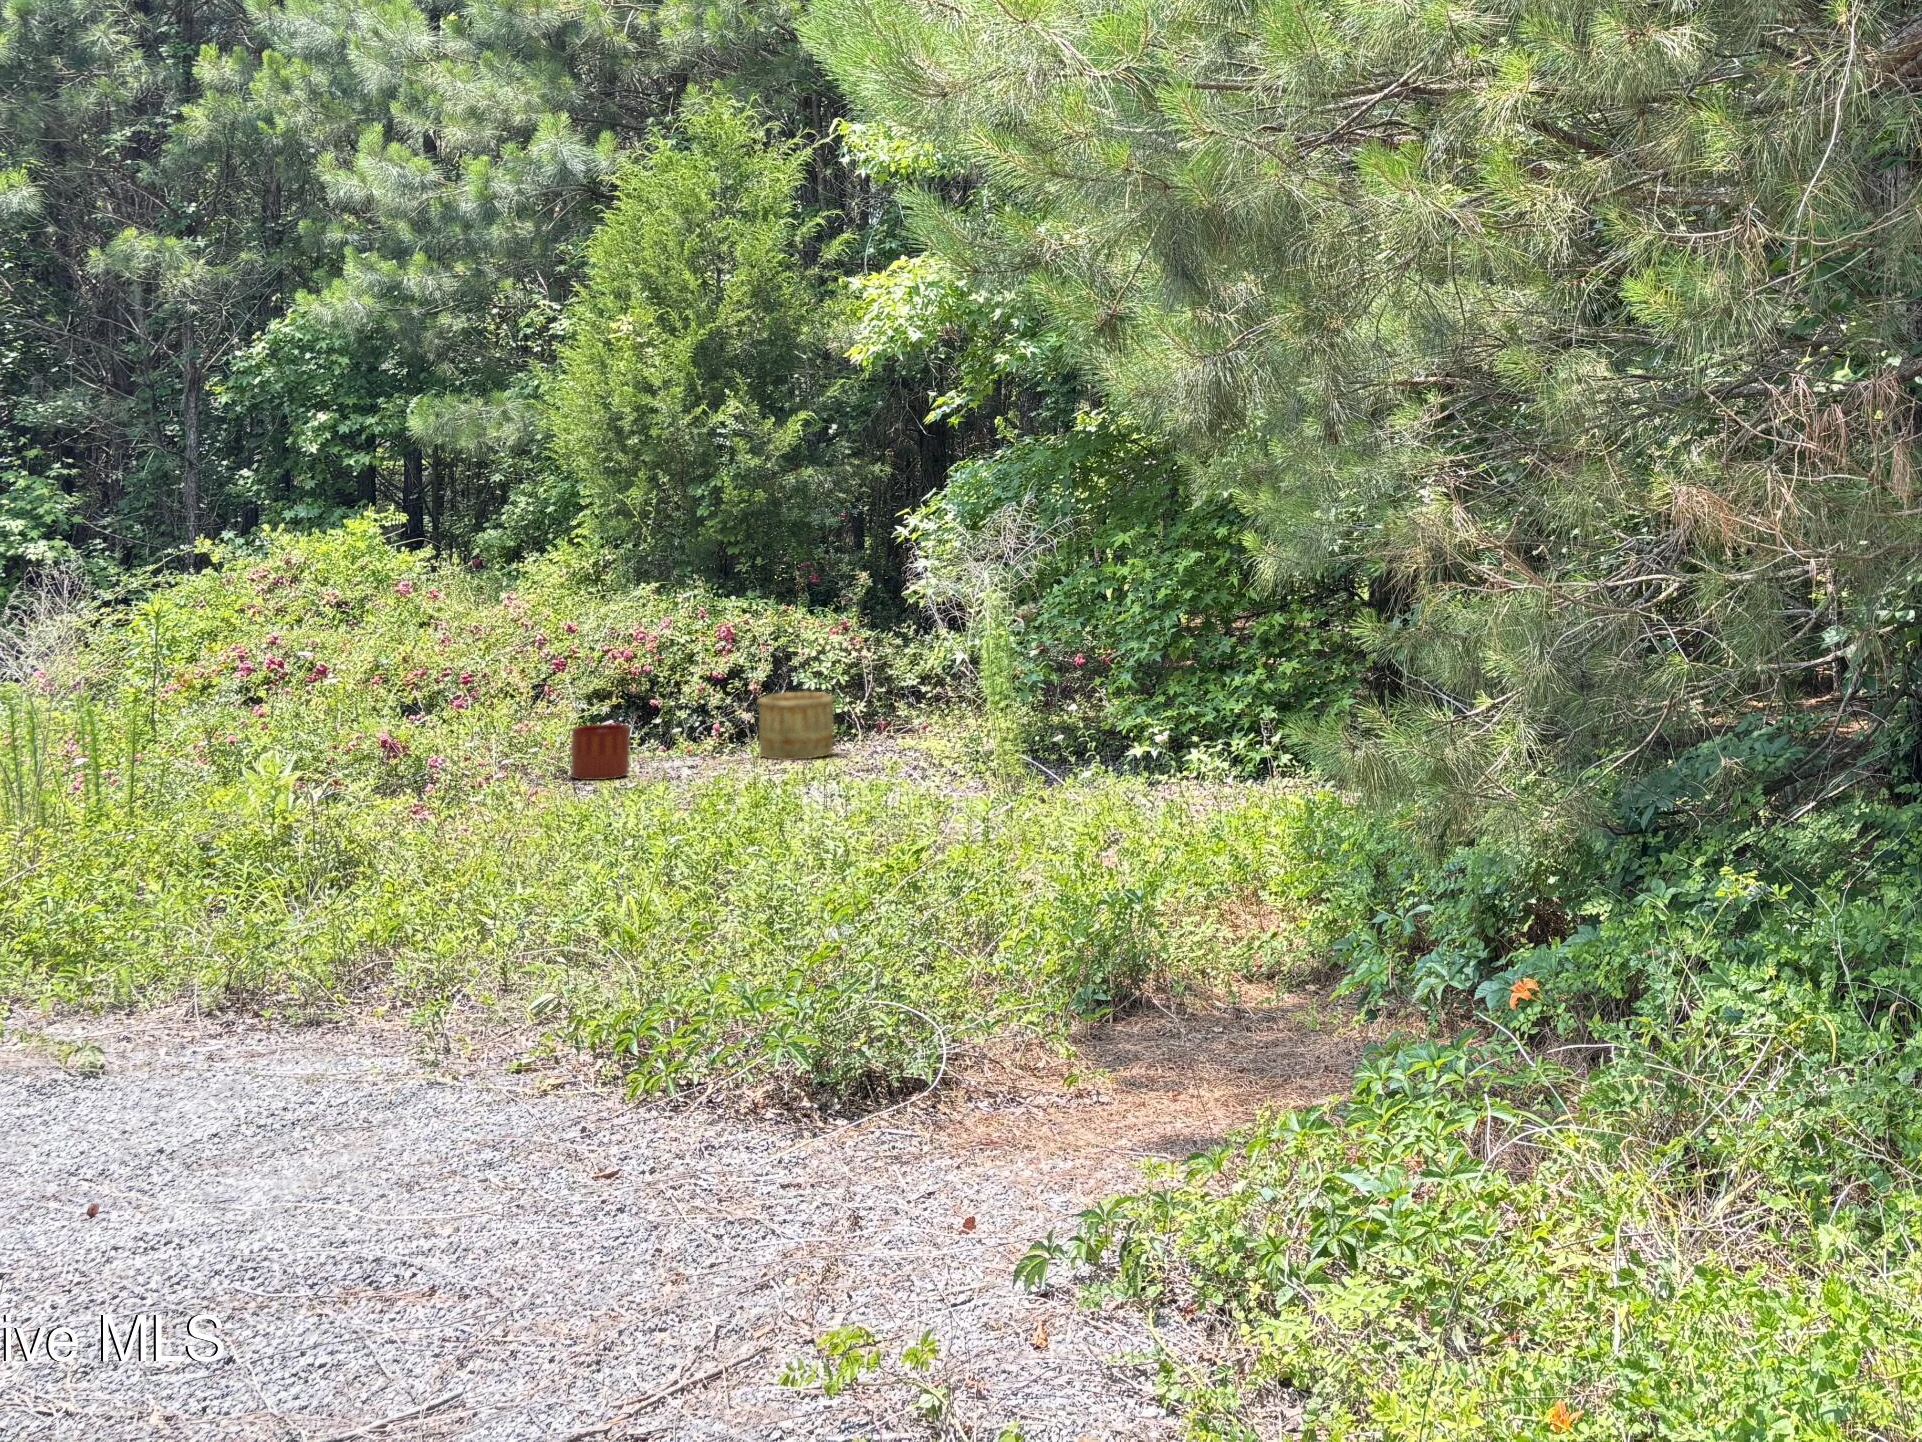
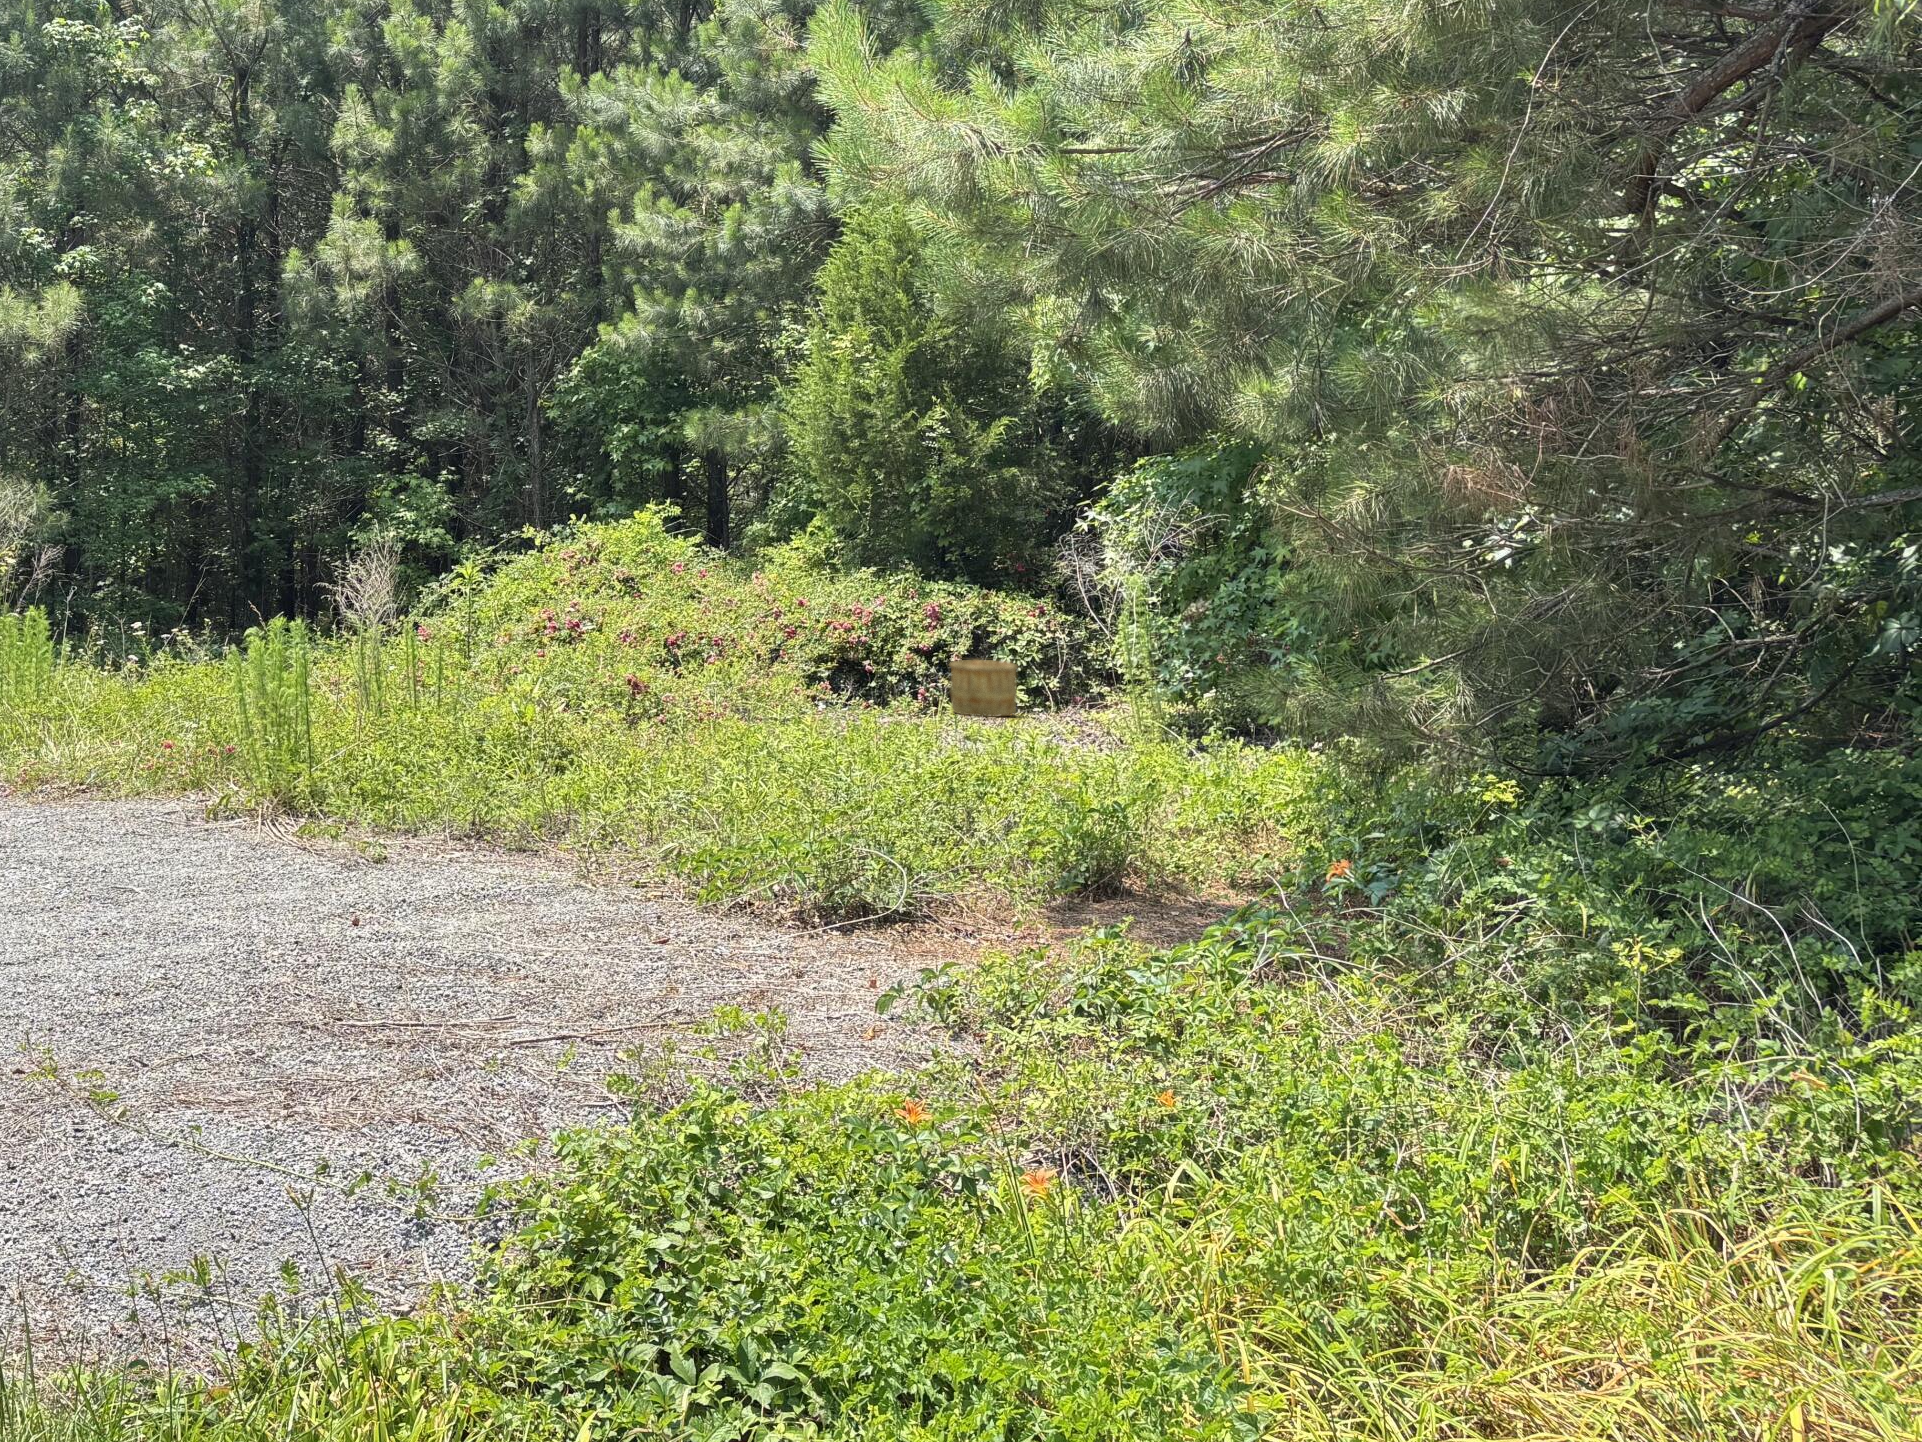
planter: present [571,724,630,780] -> none [789,669,836,713]

